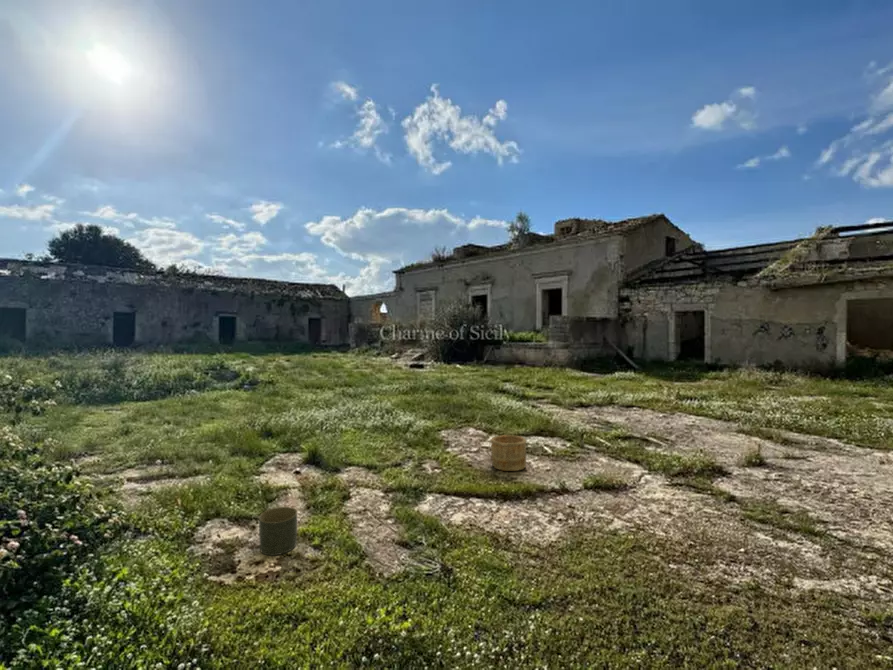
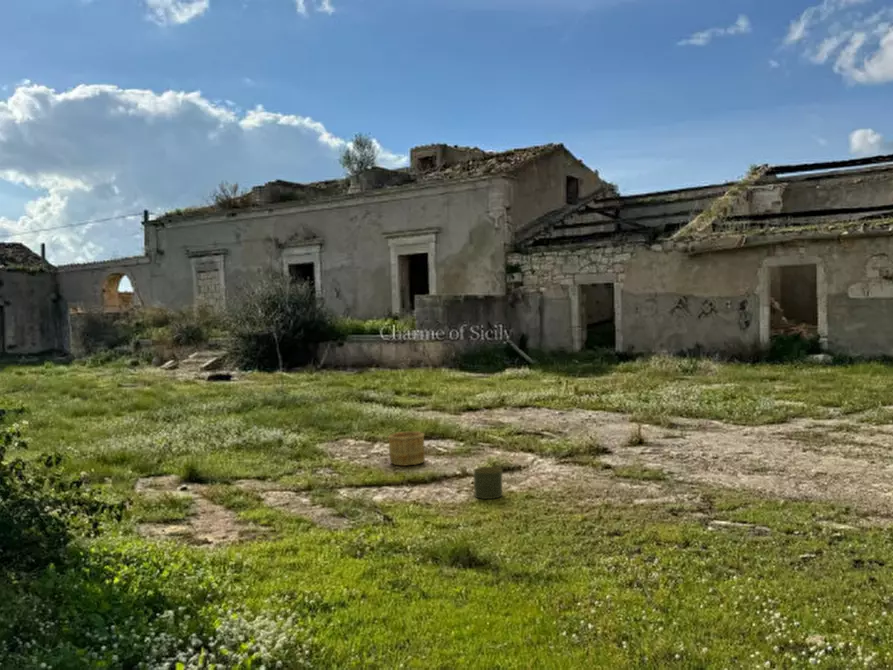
planter: present [259,507,297,555] -> present [474,467,502,499]

